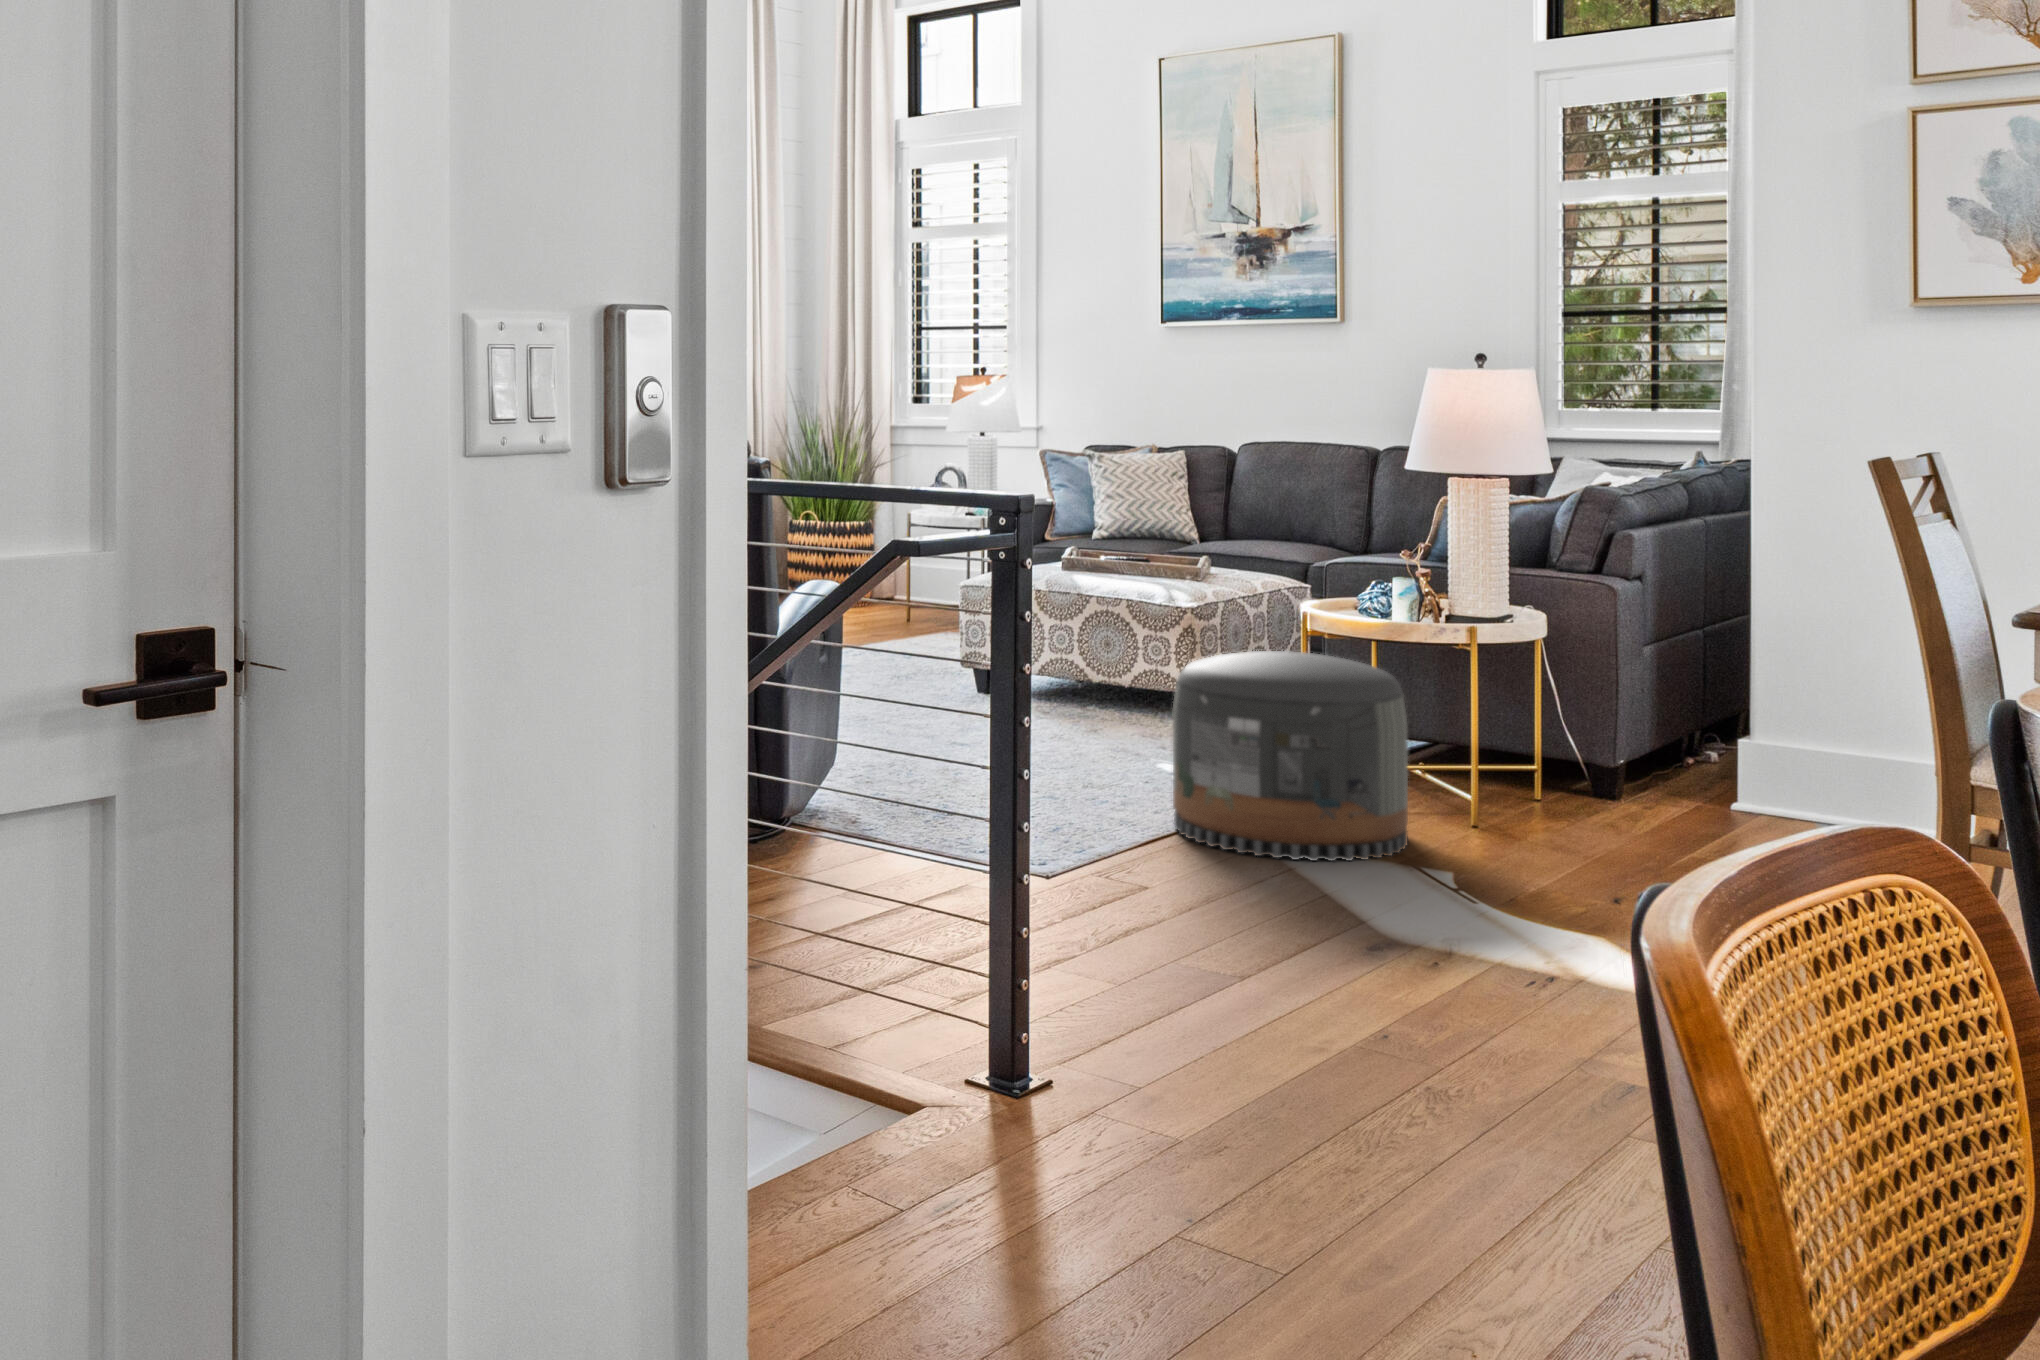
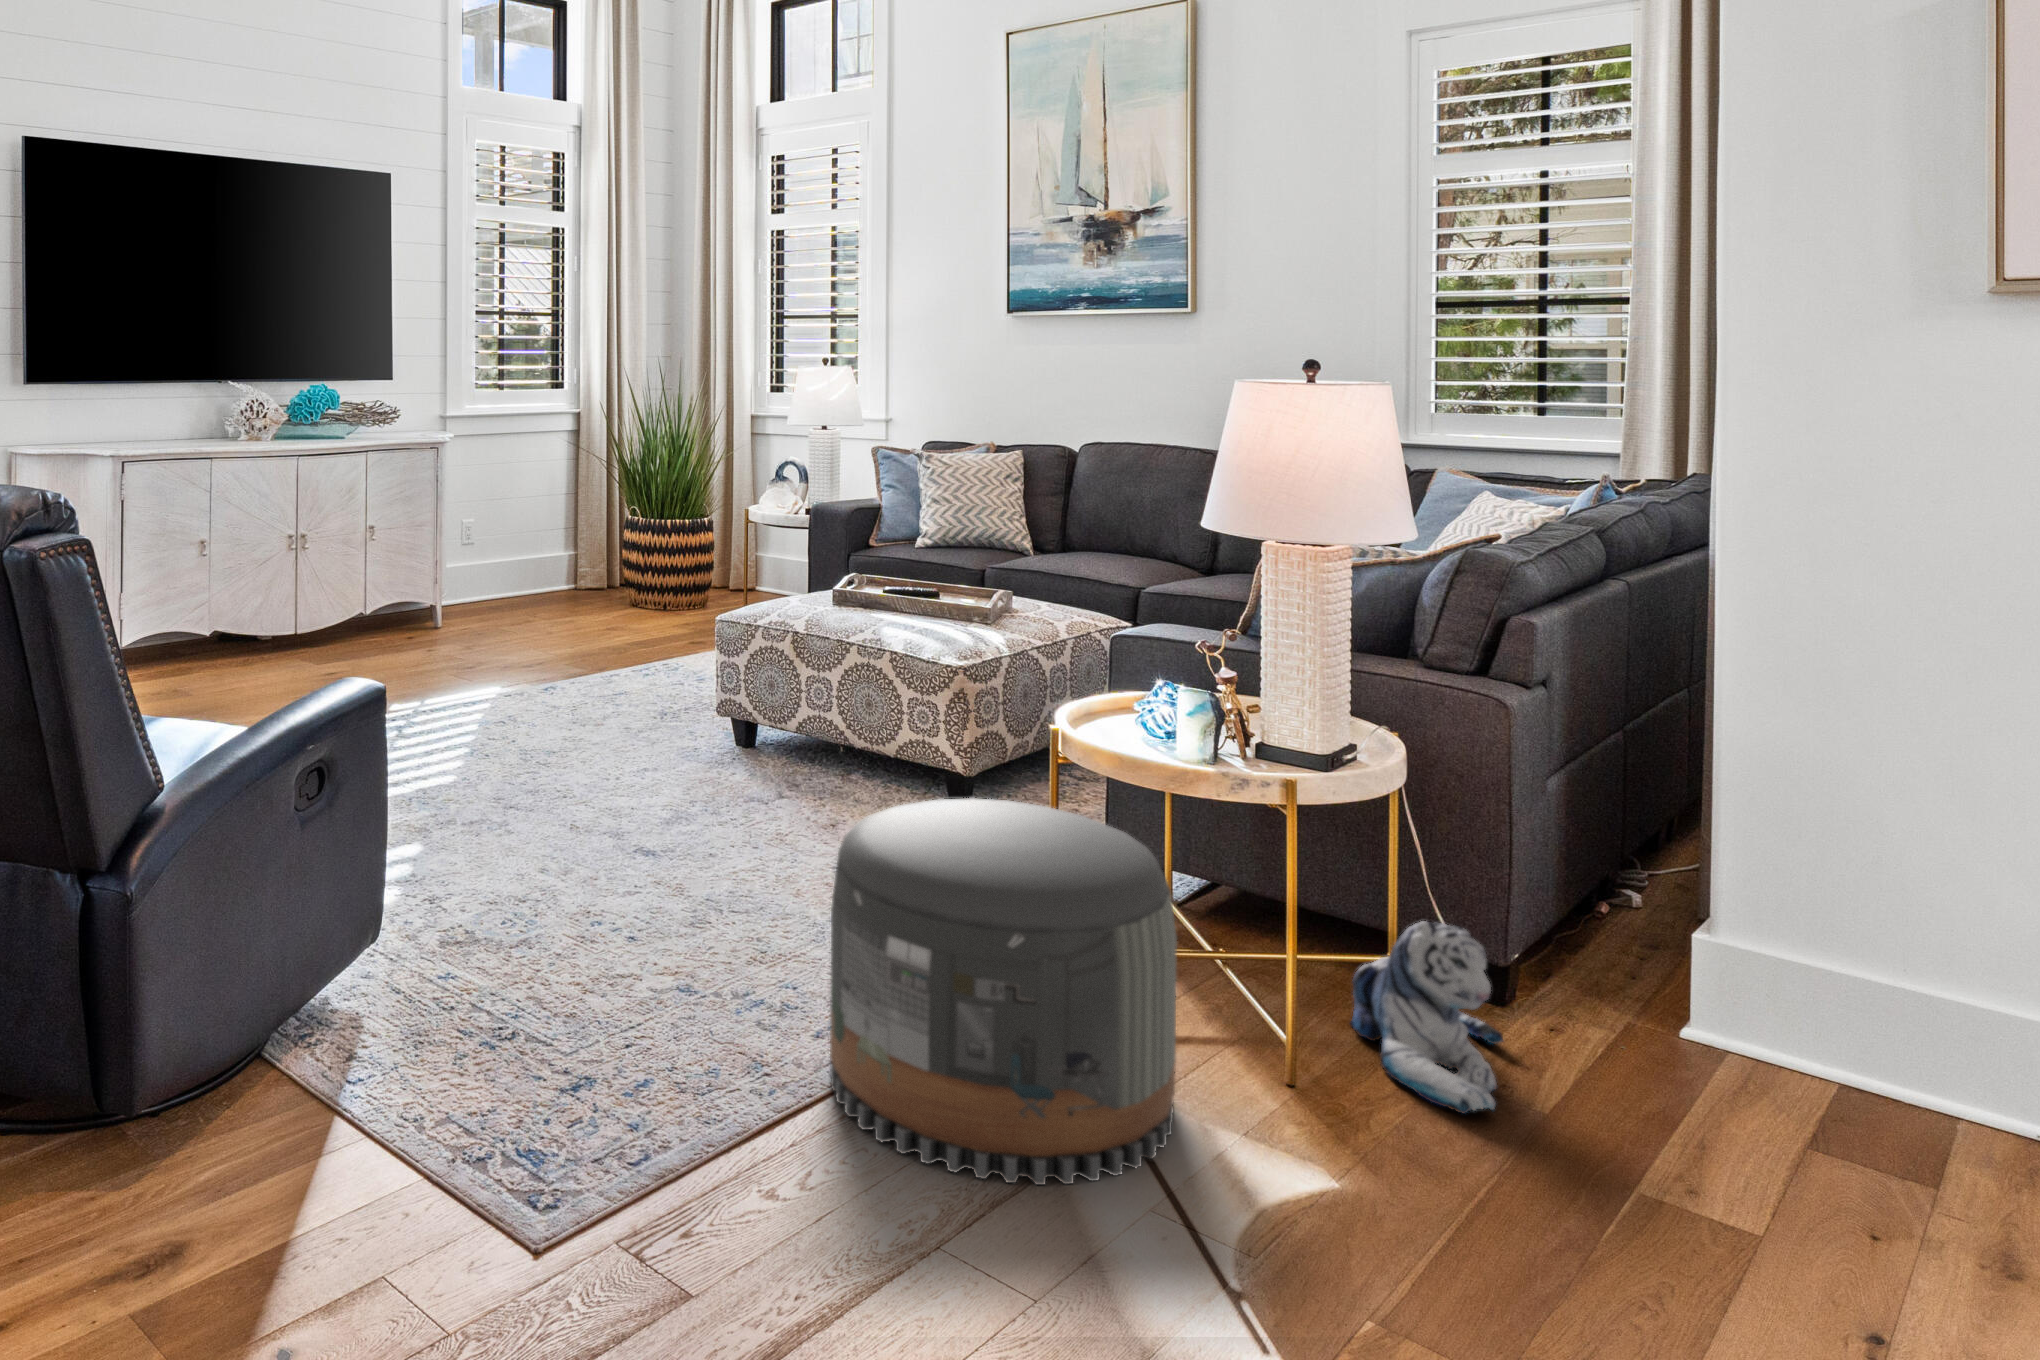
plush toy: none [1514,723,1618,833] -> present [1349,921,1503,1113]

